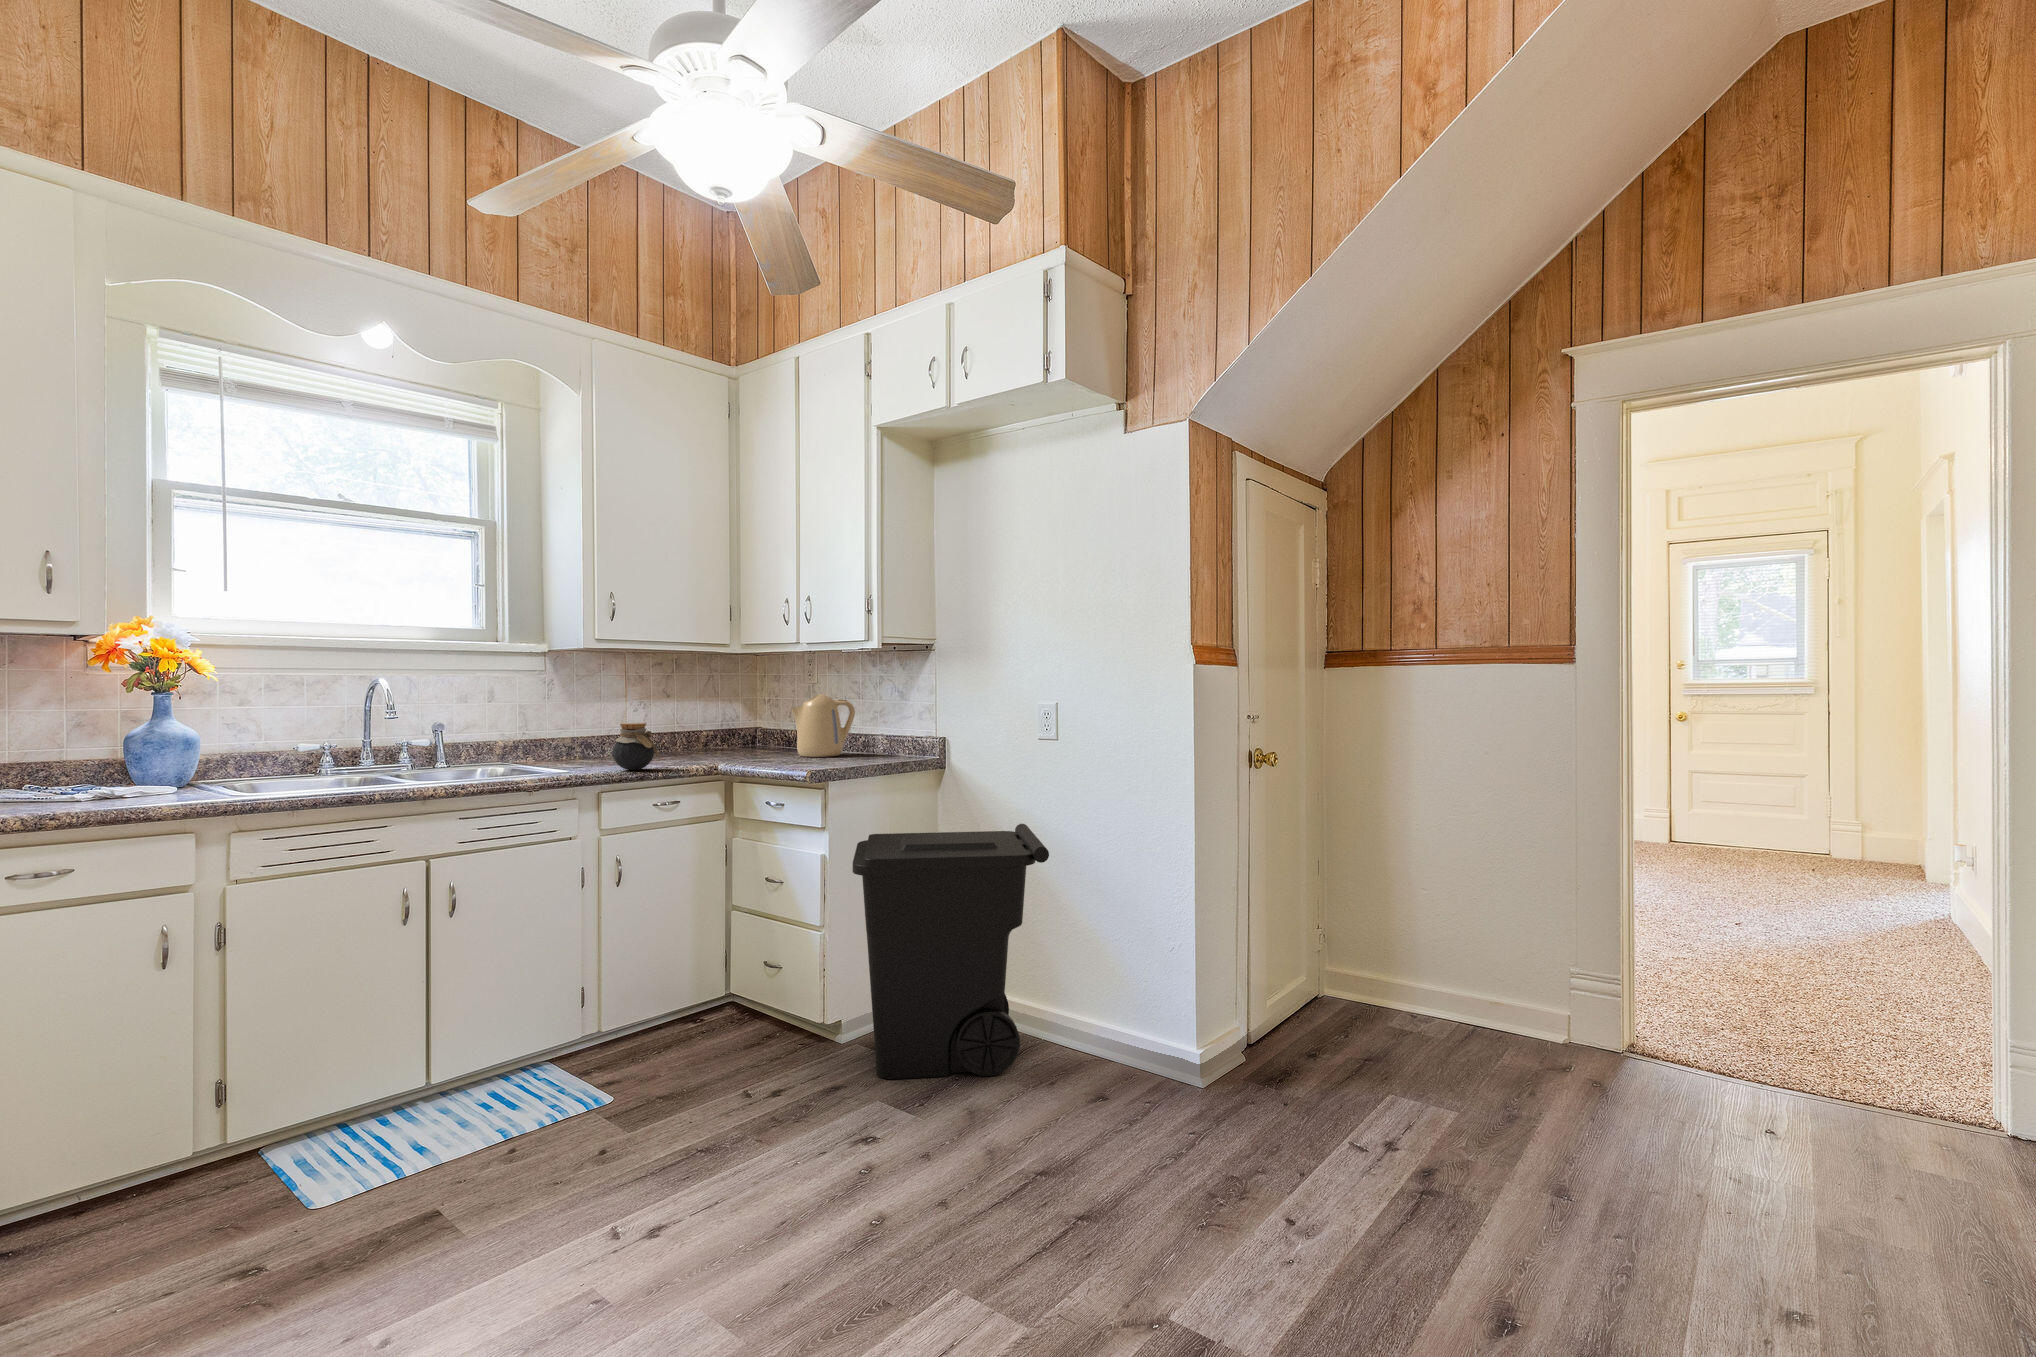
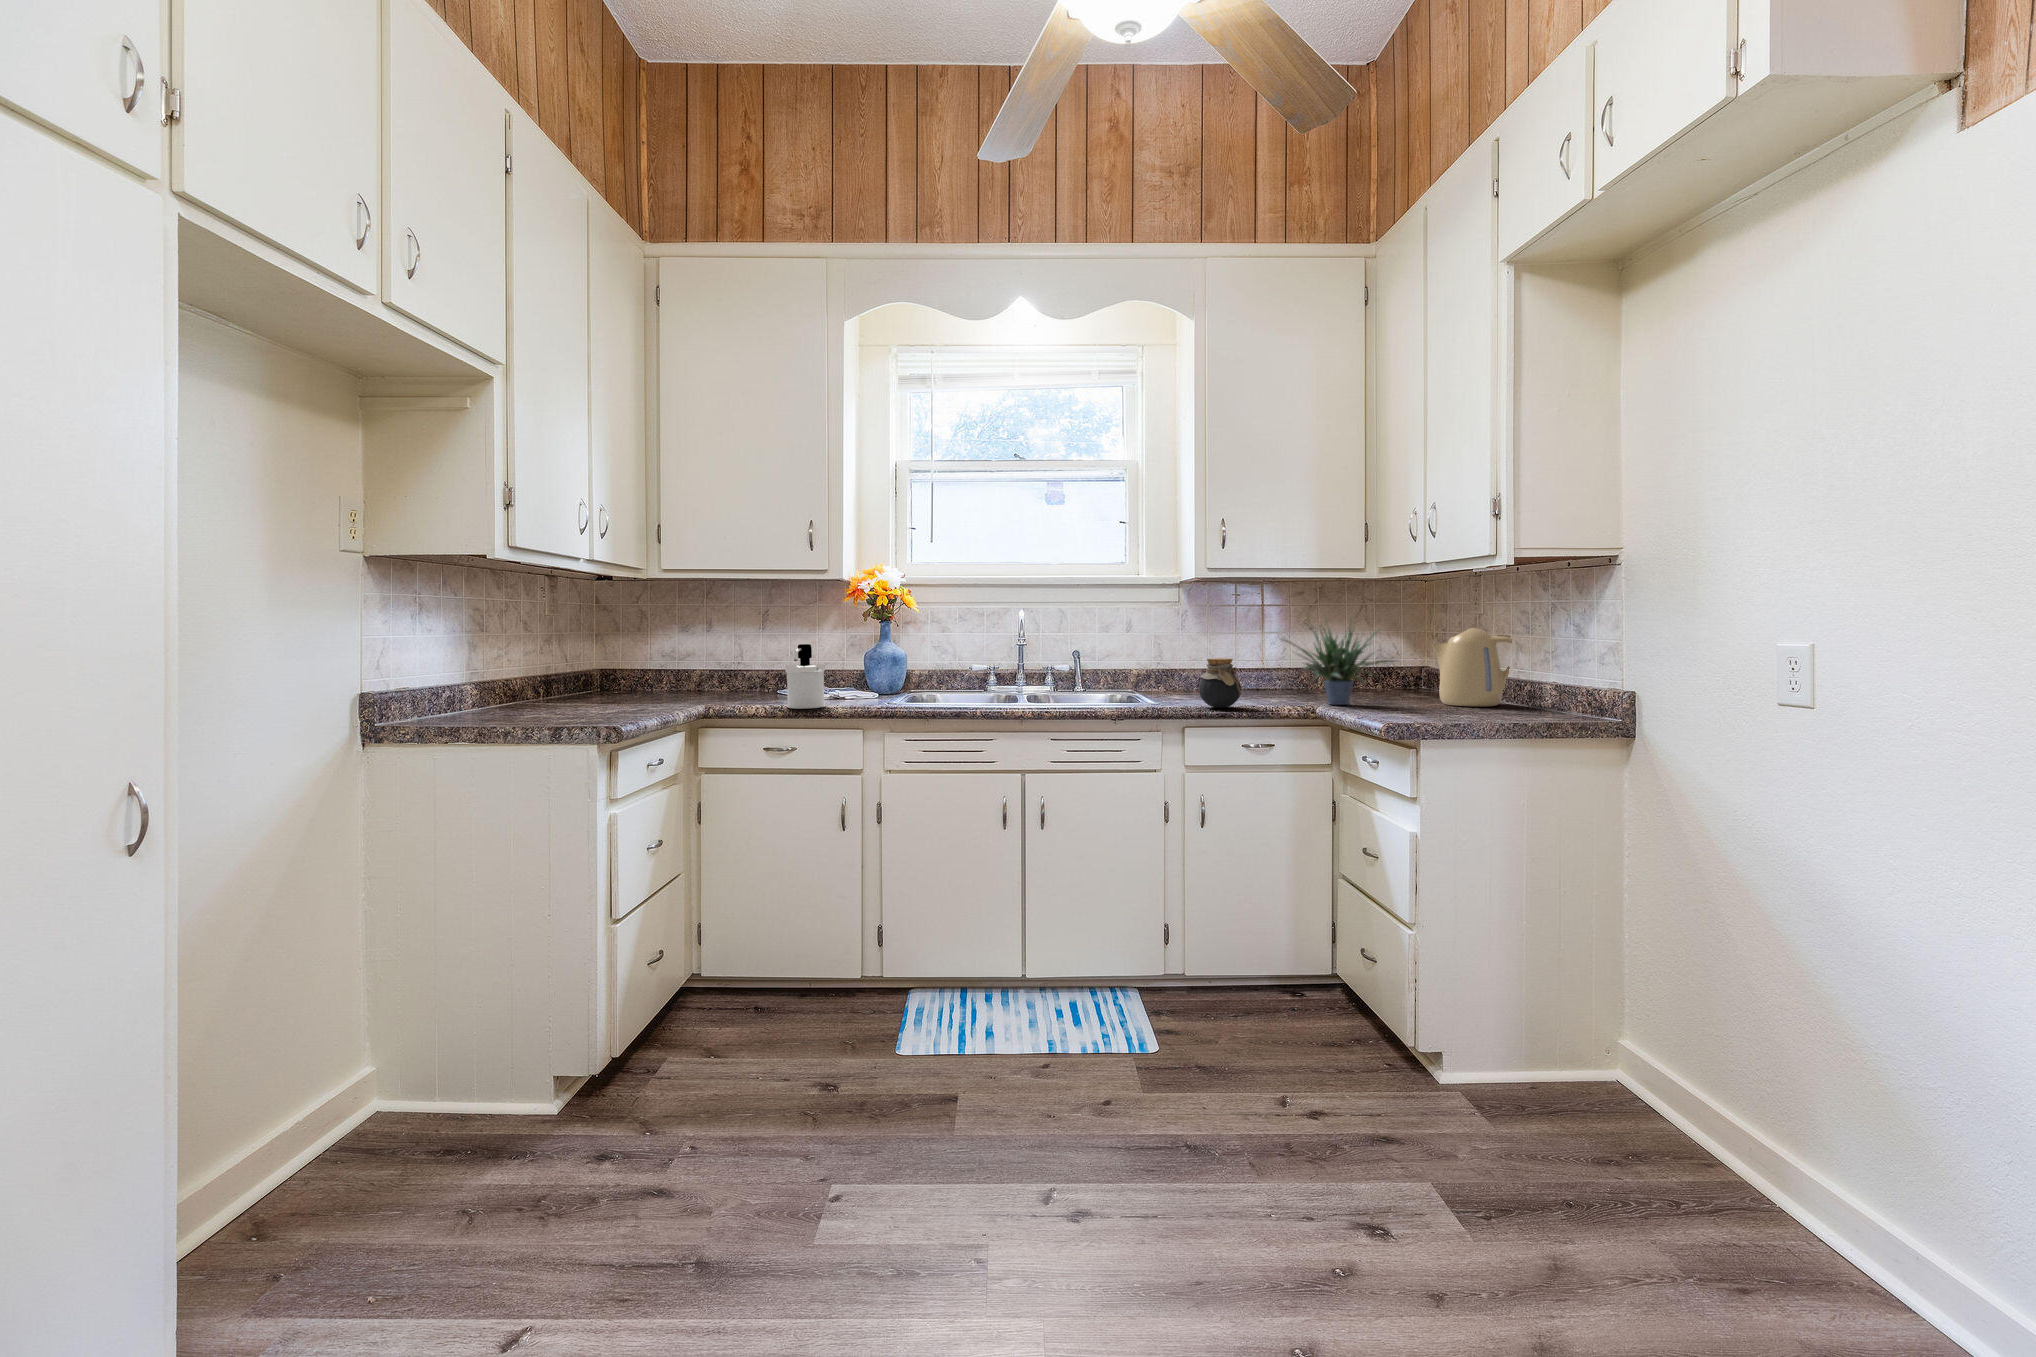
potted plant: none [675,673,773,762] -> present [1285,625,1399,705]
soap dispenser: none [47,718,120,807] -> present [785,644,825,709]
trash can: present [853,824,1049,1079] -> none [1412,816,1768,1223]

